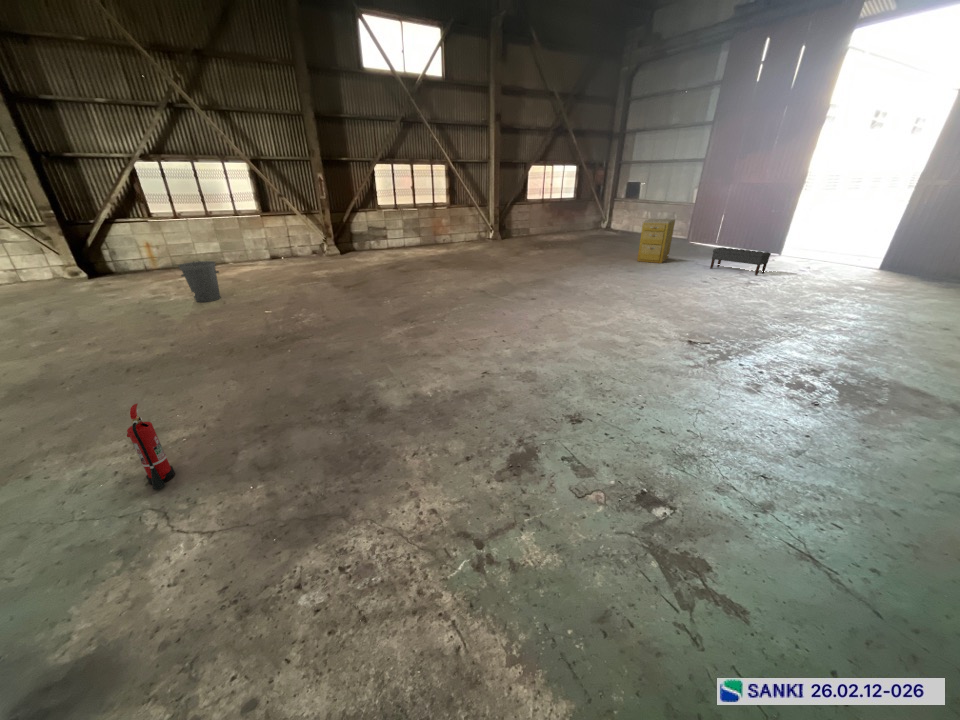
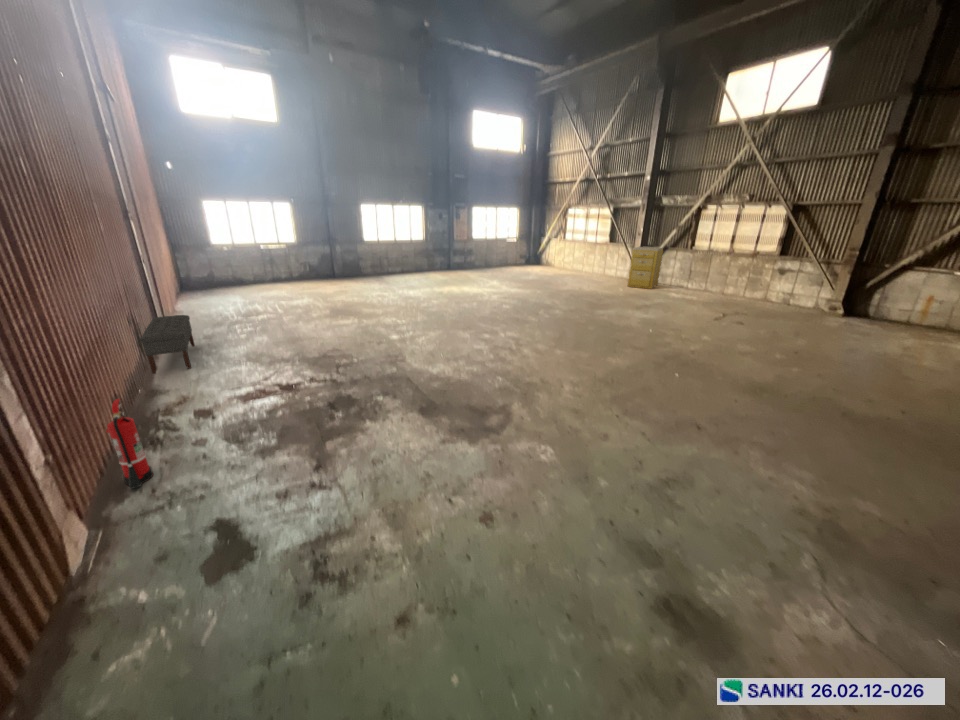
bench: present [710,247,771,275] -> present [140,315,195,374]
trash can: present [178,261,220,302] -> none [167,270,209,312]

